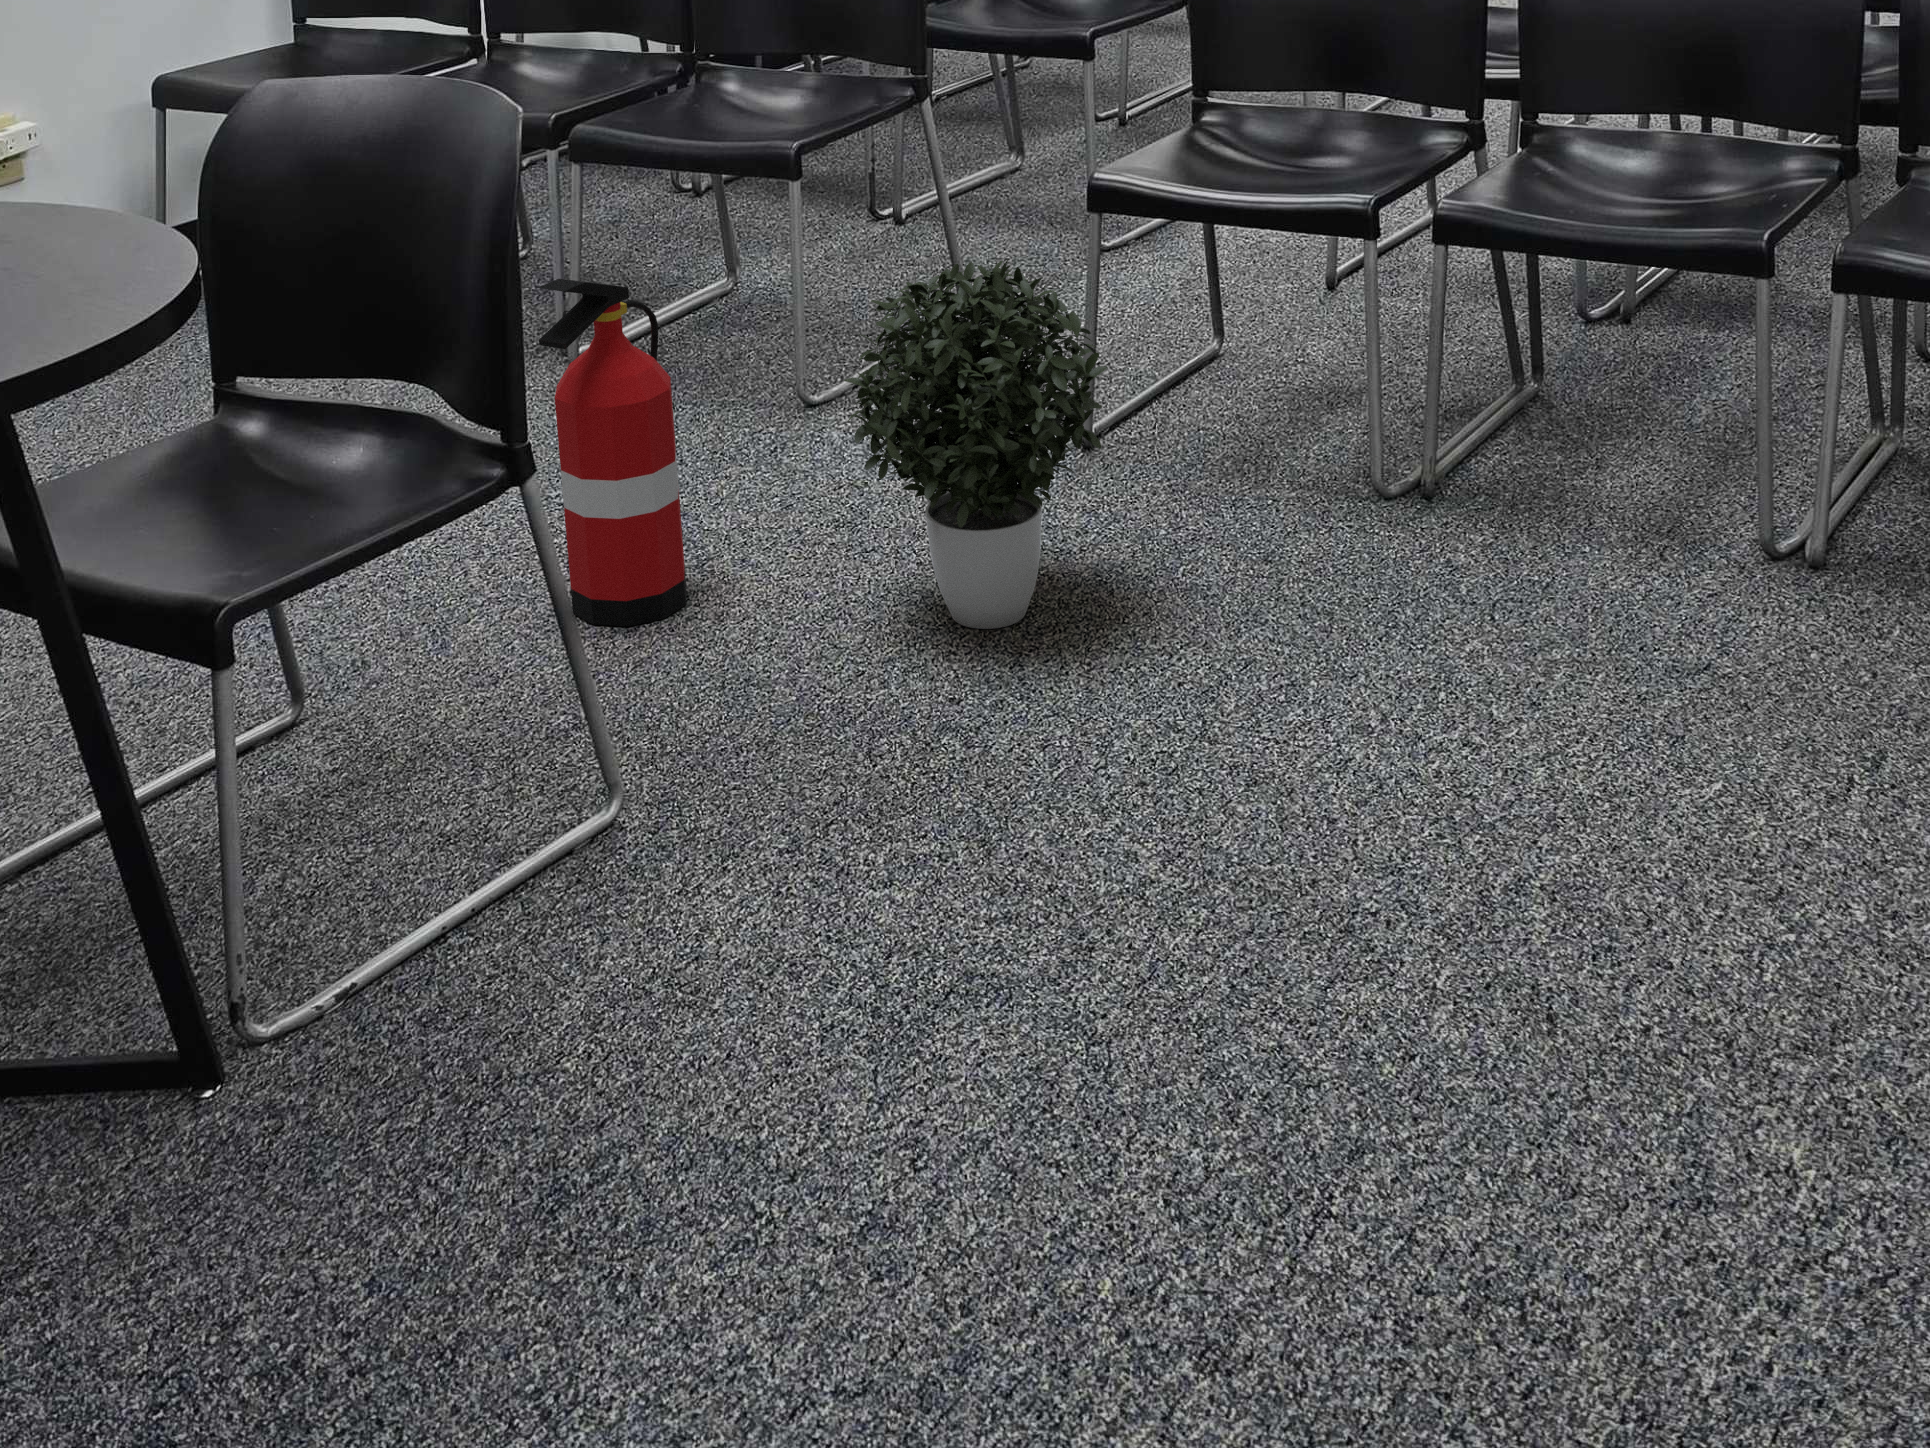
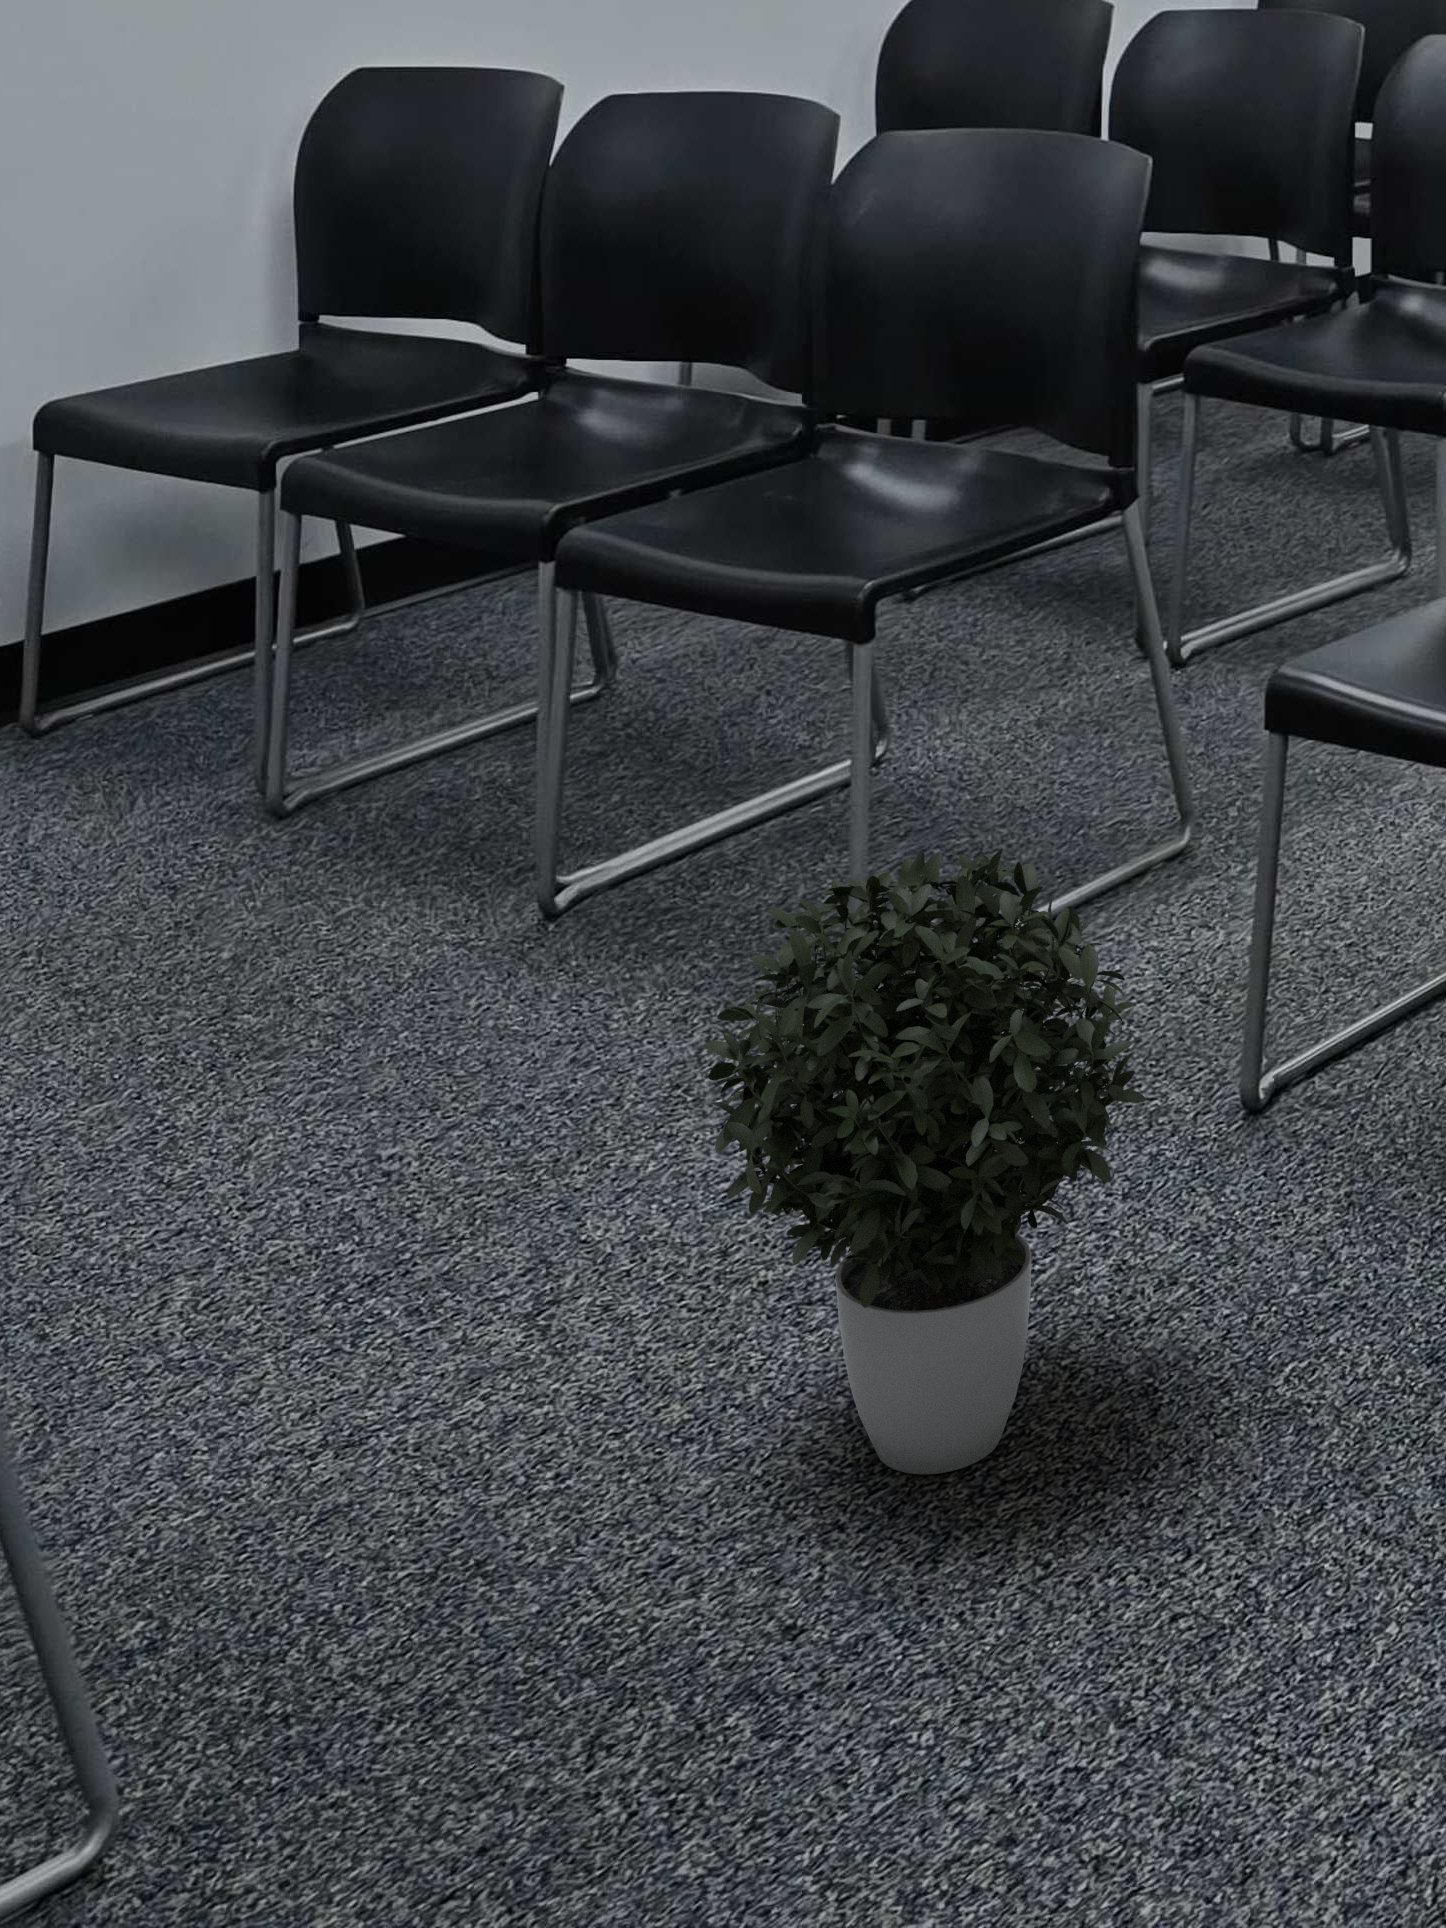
fire extinguisher: present [538,279,686,626] -> none [224,847,491,1431]

